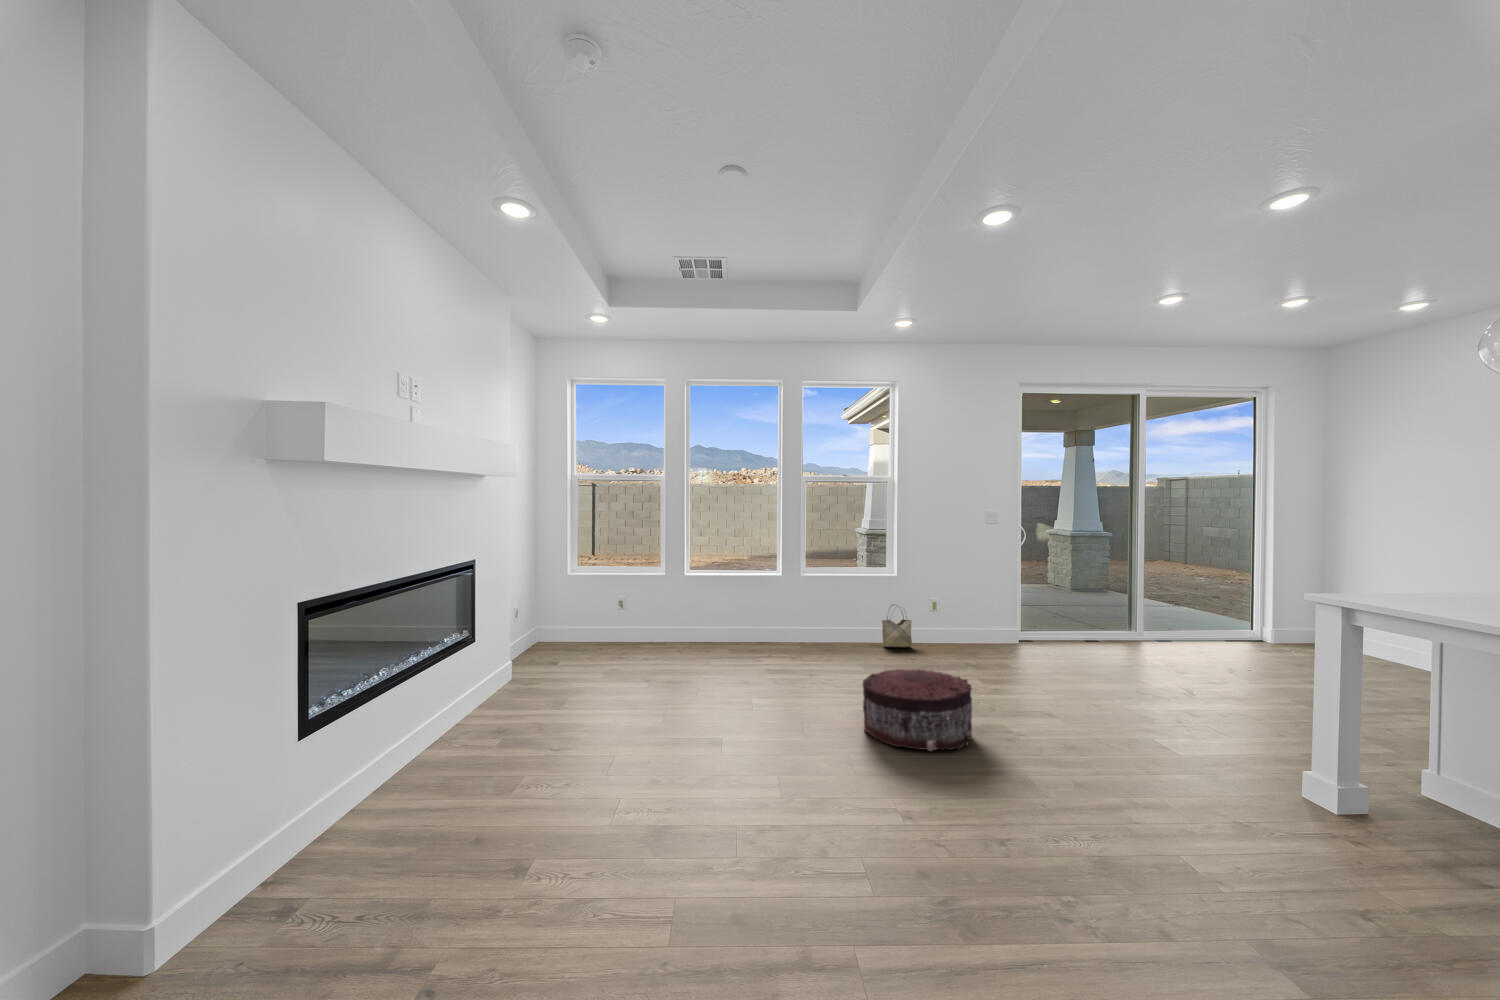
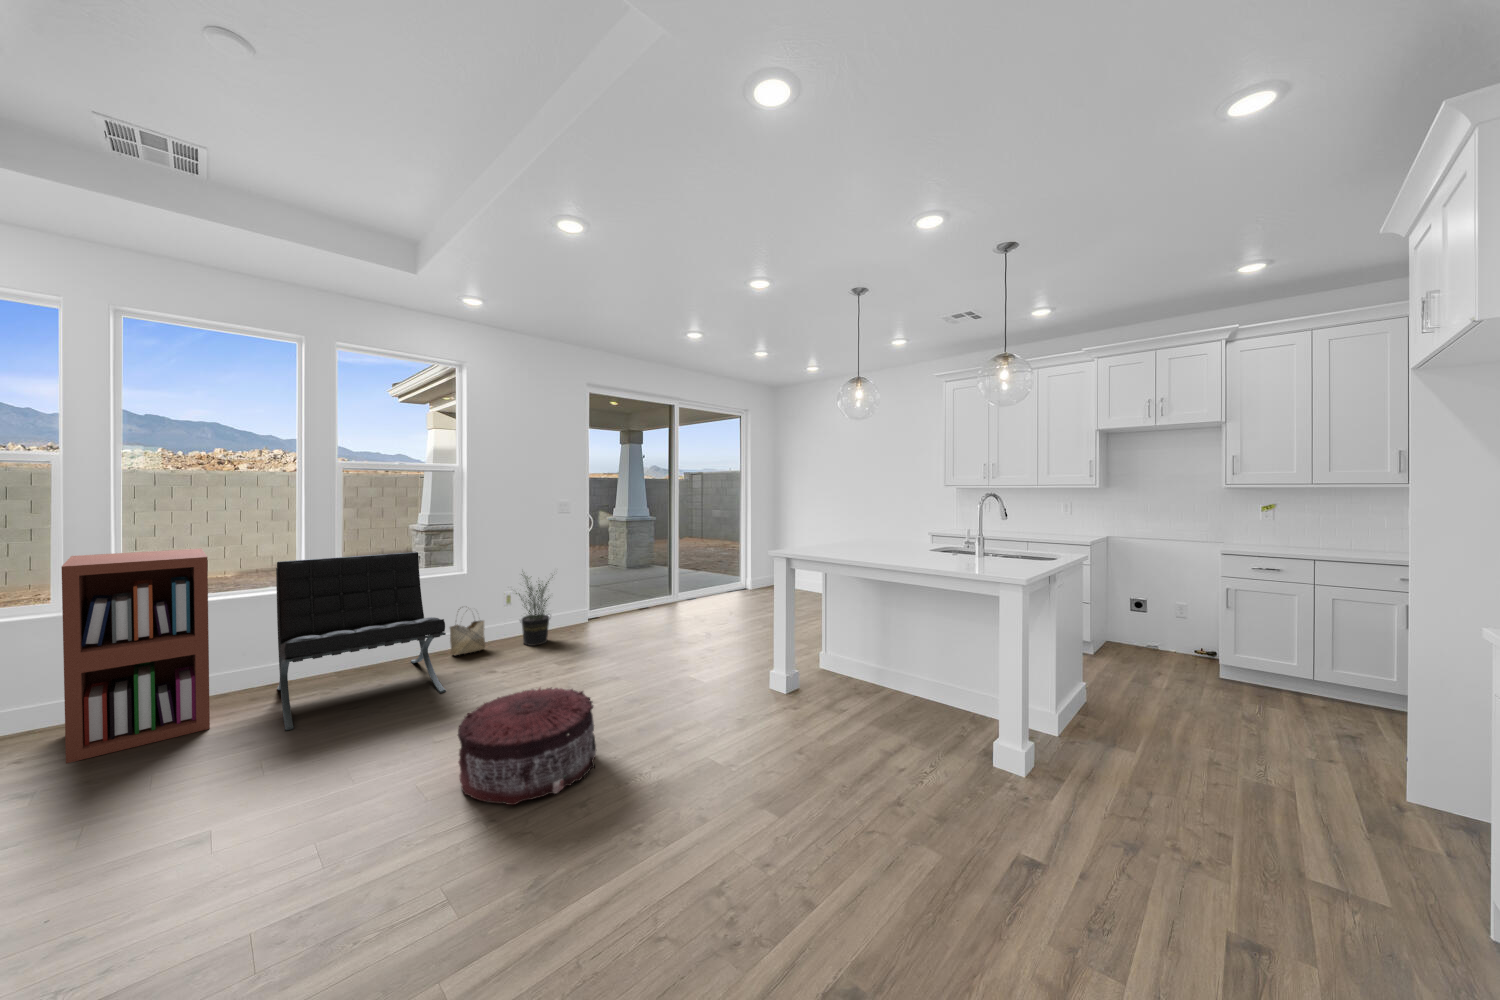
bookshelf: none [675,537,735,658] -> present [61,549,210,763]
lounge chair: none [769,550,872,670] -> present [276,552,446,731]
potted plant: none [931,575,983,653] -> present [516,574,550,646]

